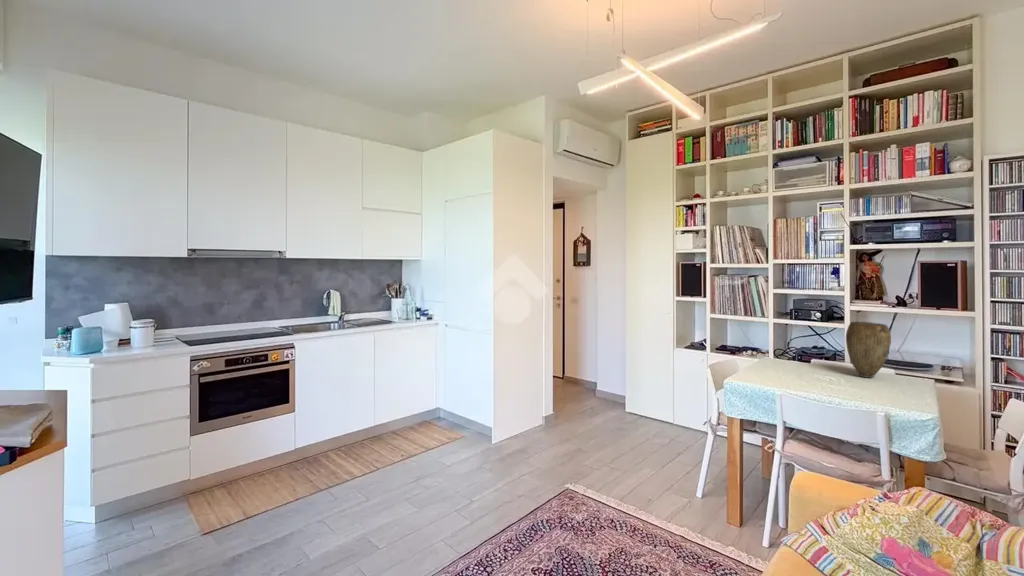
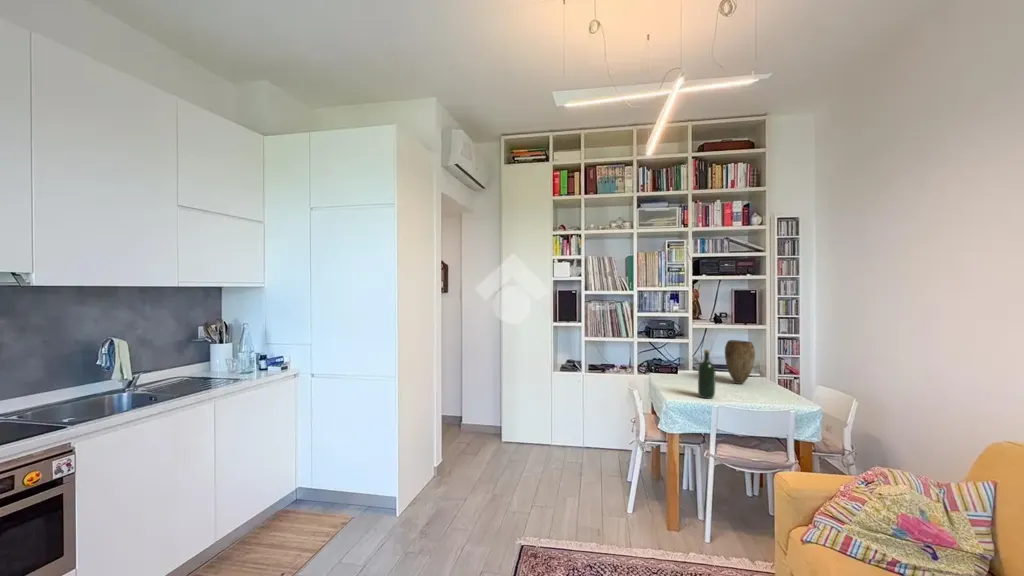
wine bottle: none [773,326,796,383] -> present [698,350,715,398]

